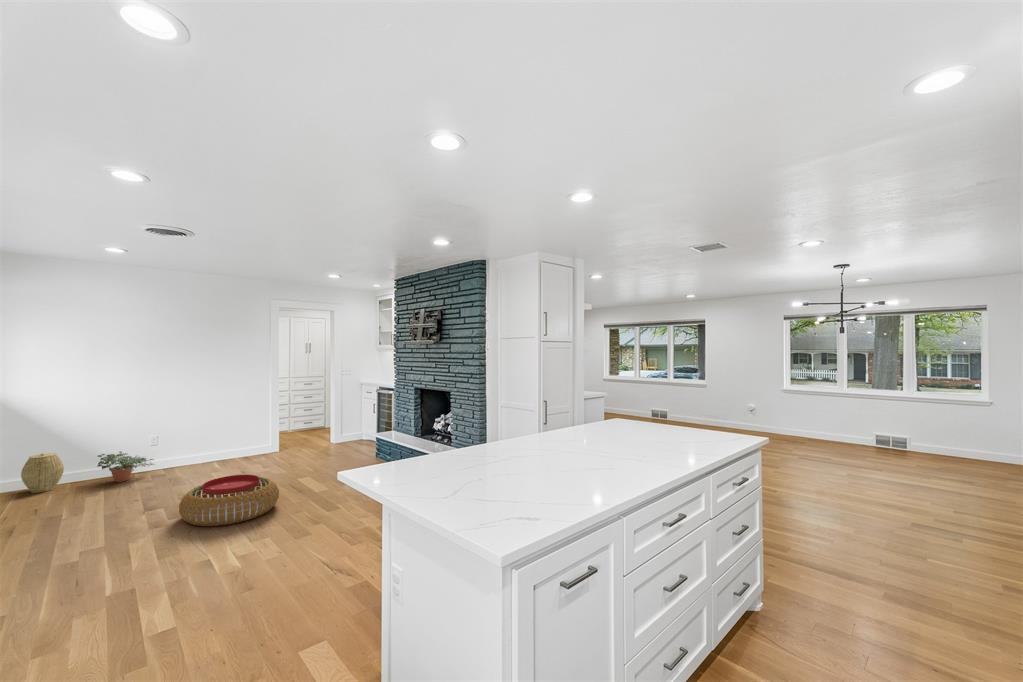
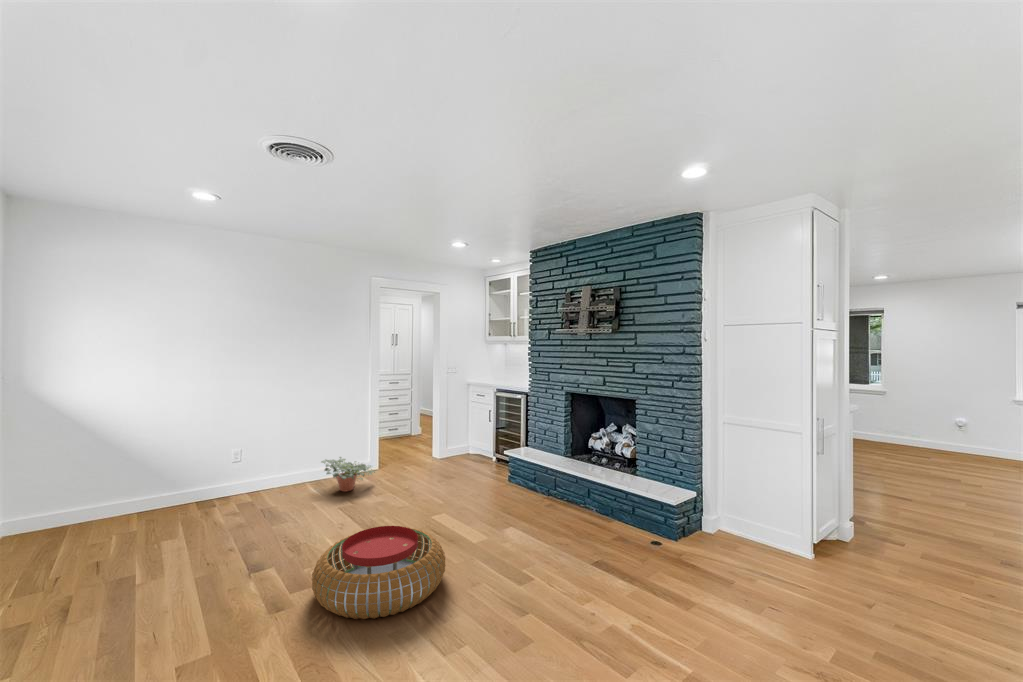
potted plant: present [98,451,154,482] -> present [322,457,374,492]
woven basket: present [21,453,64,493] -> none [79,485,133,541]

